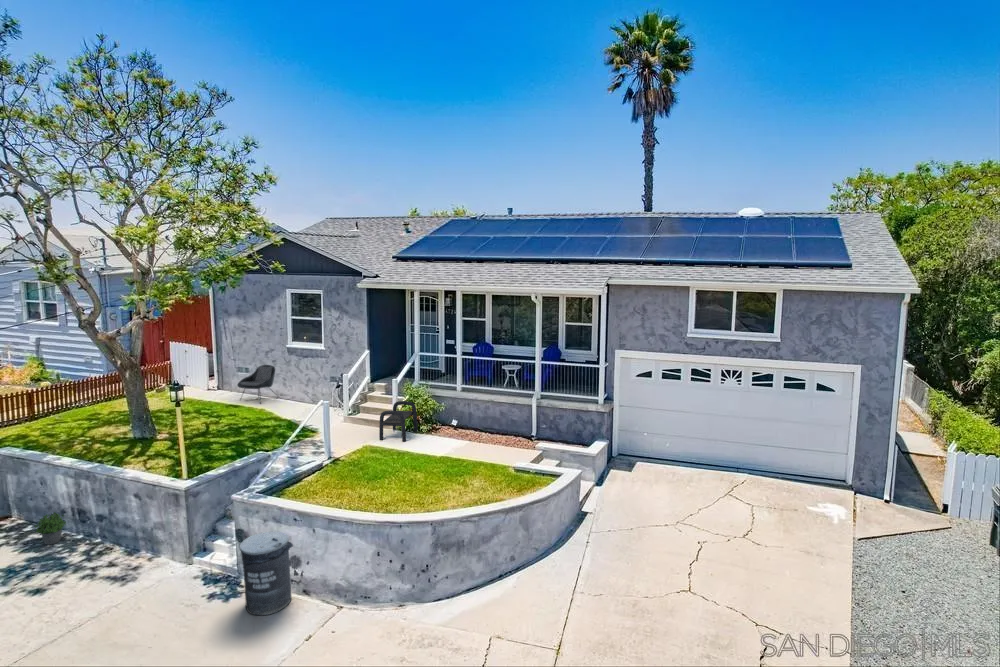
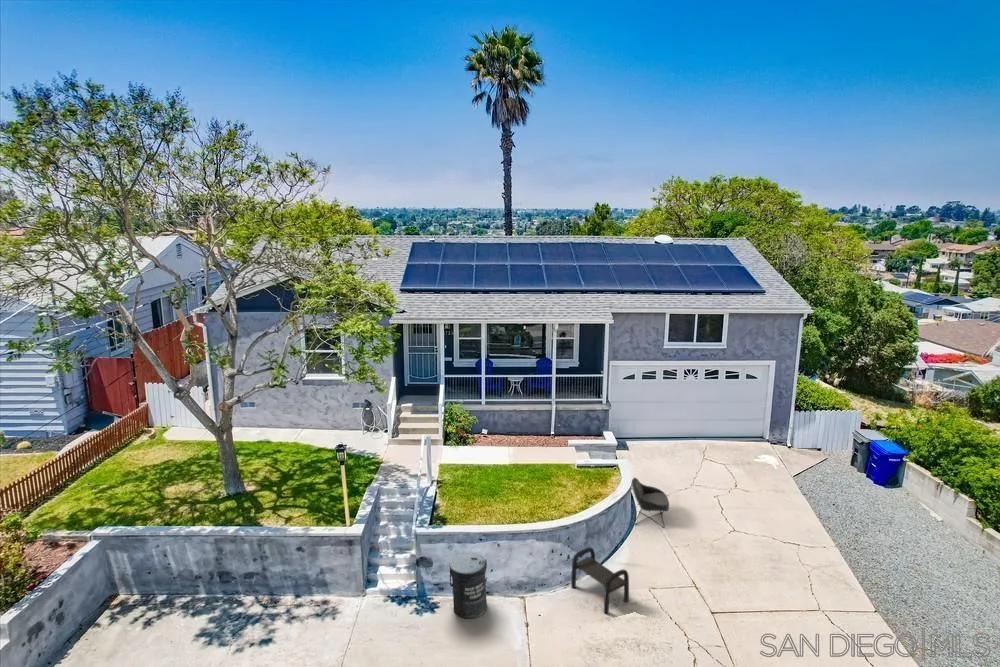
lounge chair: present [238,365,275,403] -> present [632,478,669,528]
bench: present [379,401,418,442] -> present [571,547,629,613]
potted plant: present [35,512,66,545] -> none [194,578,219,609]

